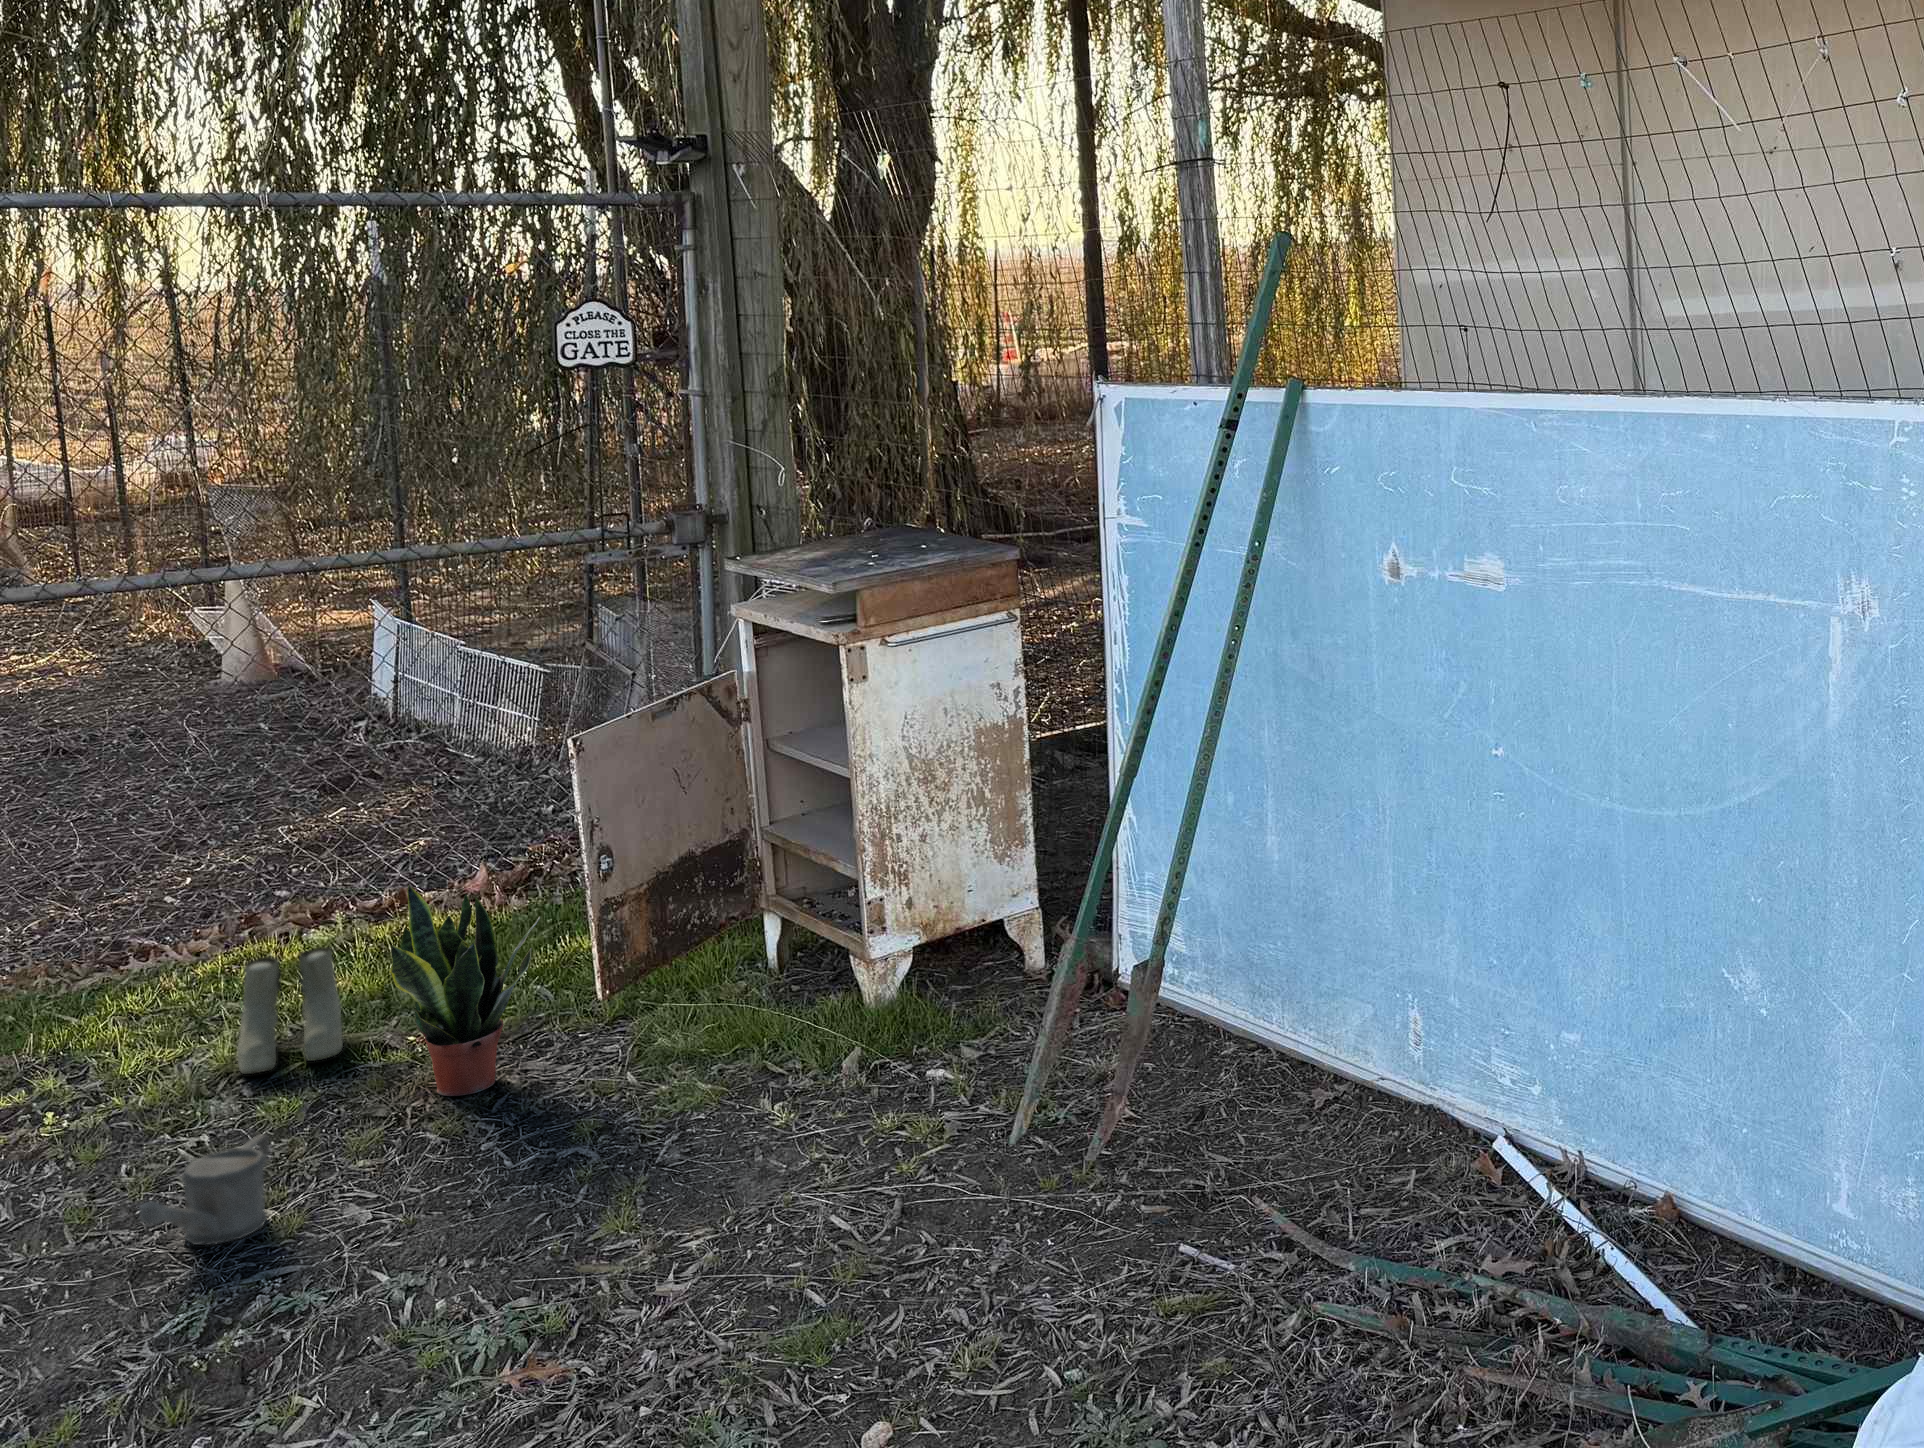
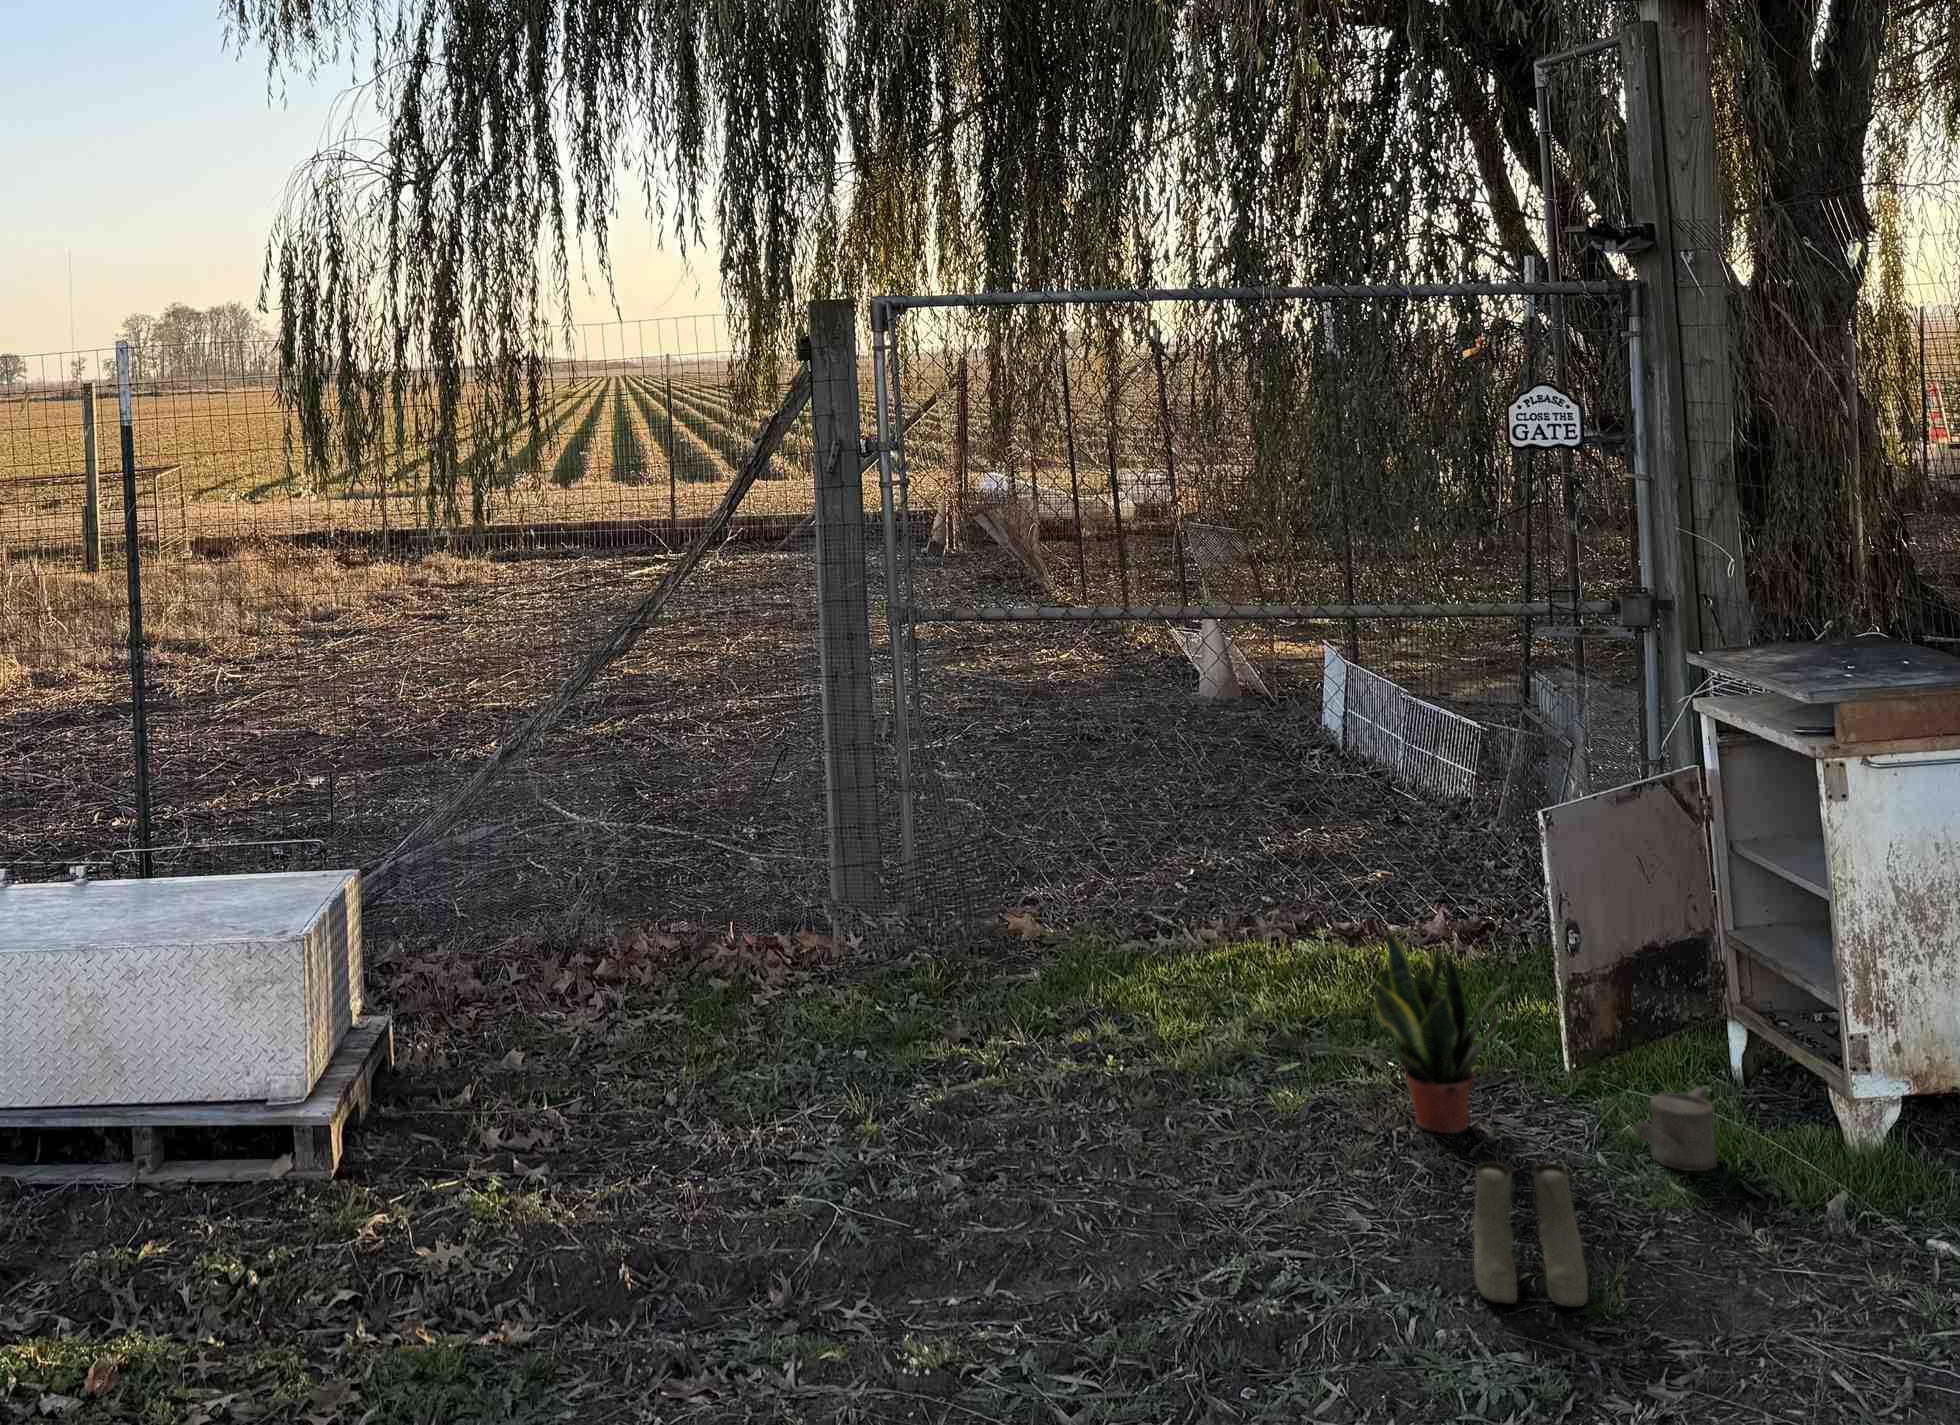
boots: present [238,947,343,1074] -> present [1473,1162,1588,1307]
watering can: present [139,1134,269,1245] -> present [1635,1087,1717,1171]

